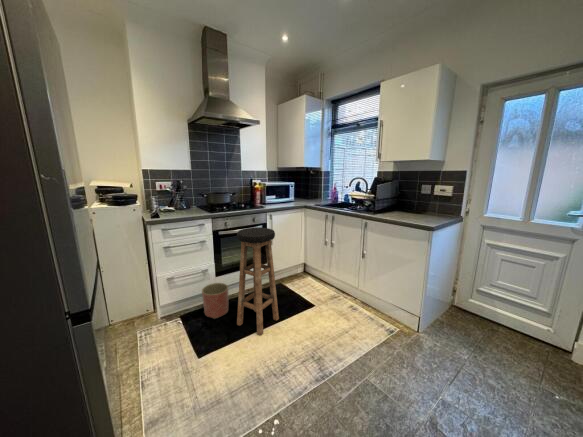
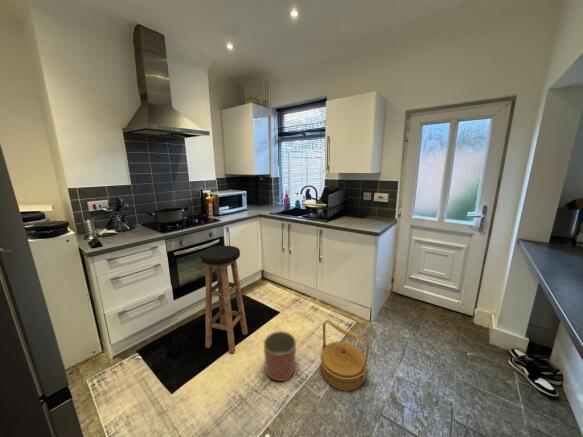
planter: present [202,283,228,318] -> present [264,331,296,381]
basket: none [348,317,405,400] -> present [321,320,369,391]

